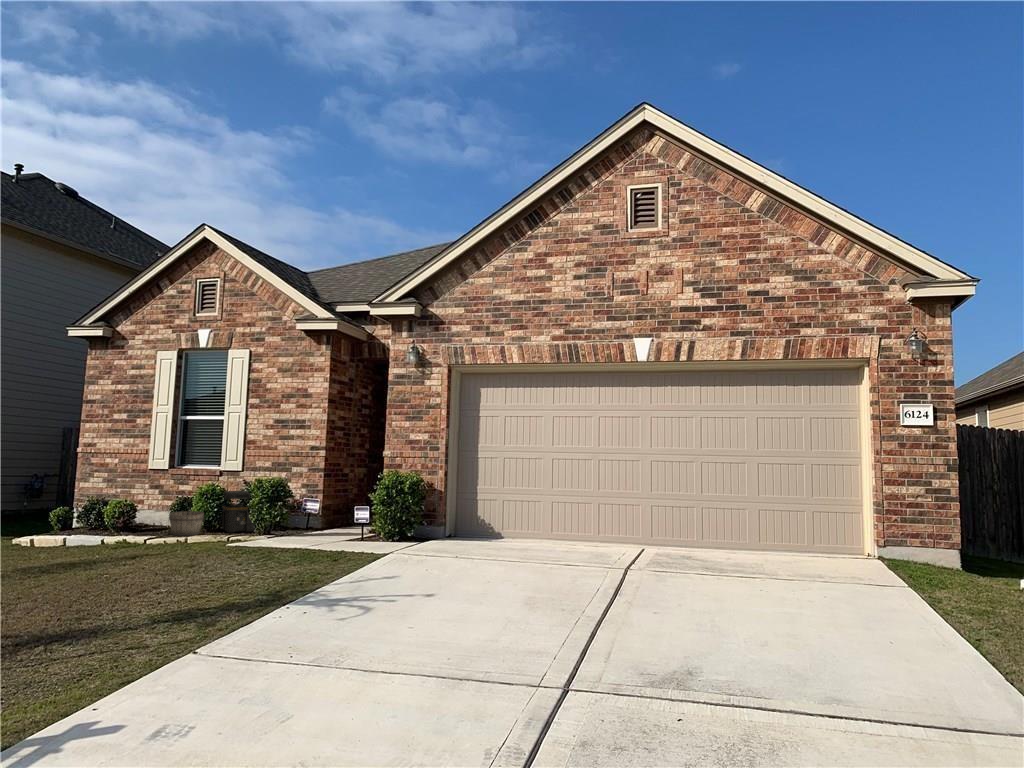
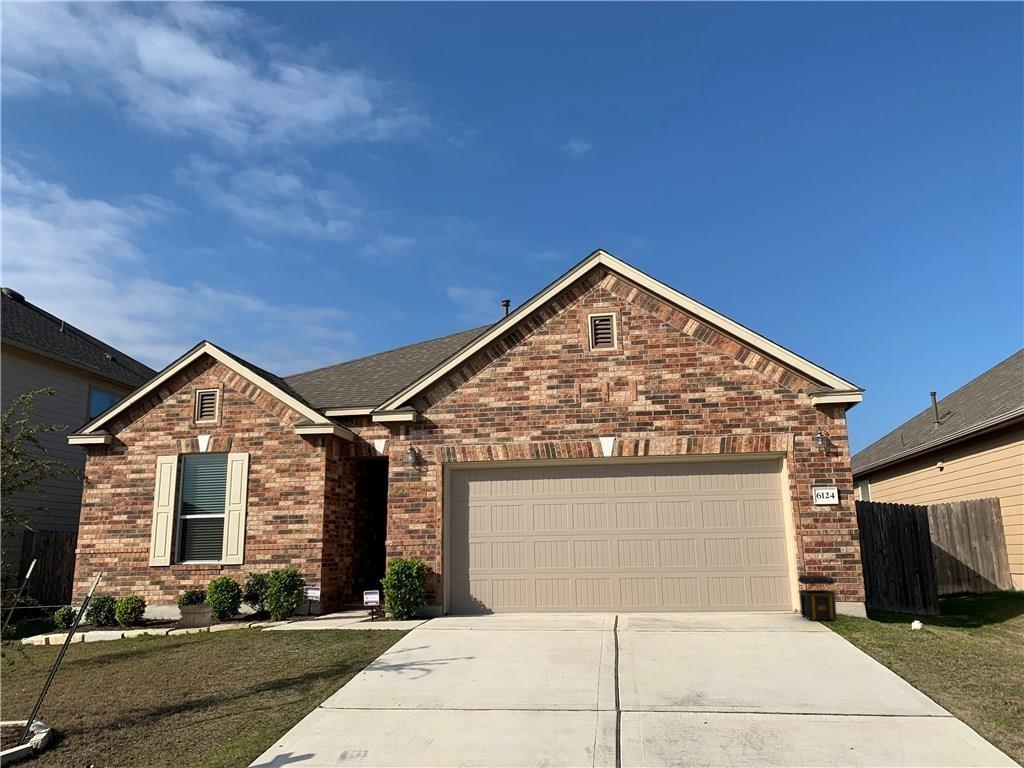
toolbox: present [222,491,254,533] -> present [798,575,837,620]

